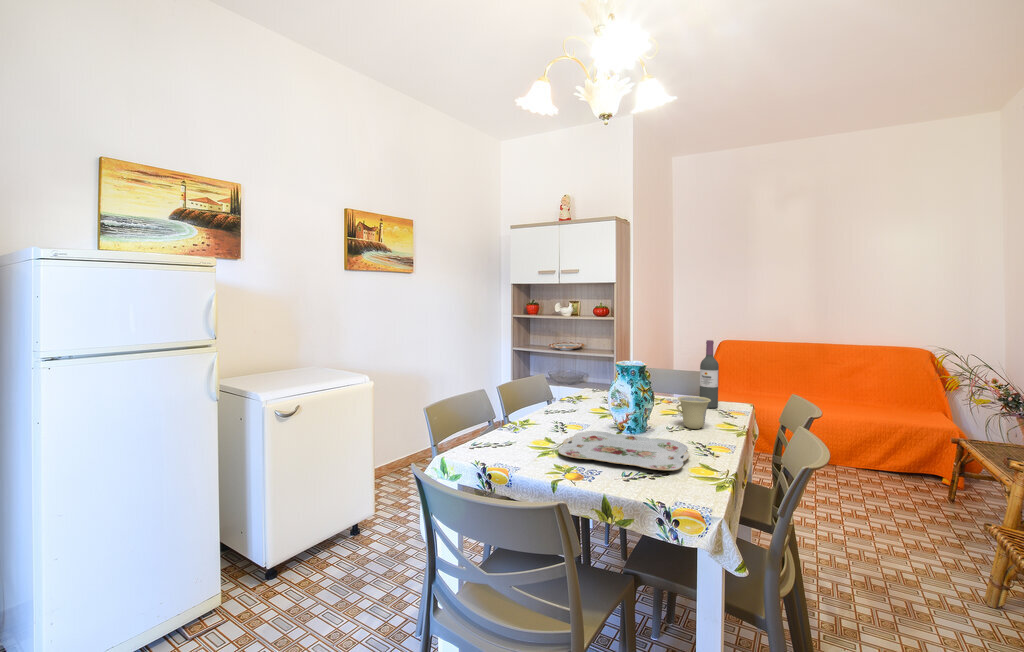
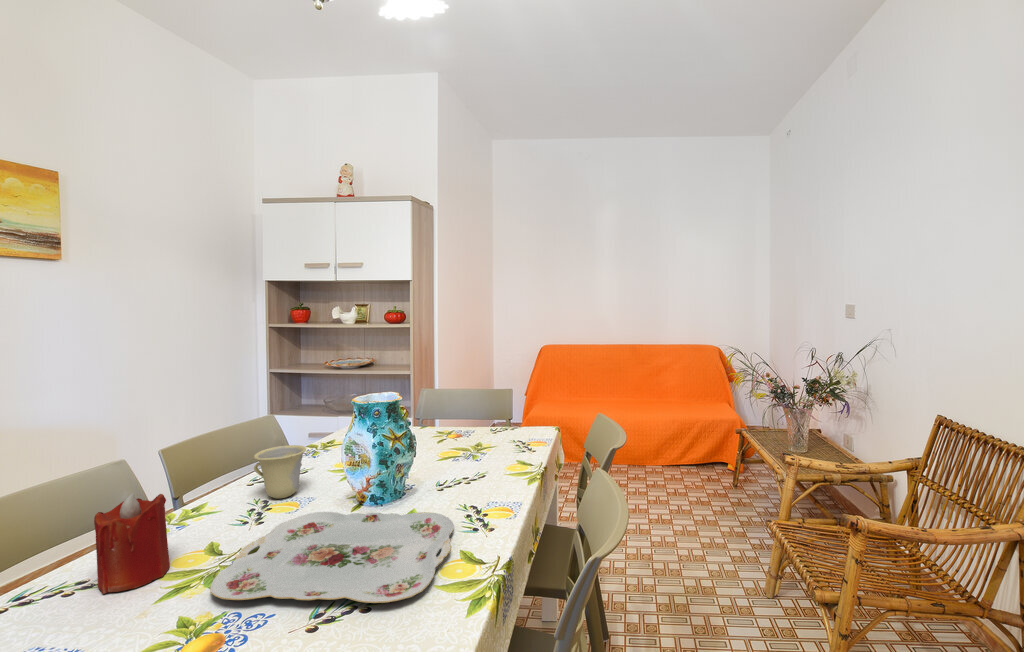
wine bottle: present [699,340,719,408] -> none [490,349,514,437]
cup: present [676,396,711,429] -> present [254,445,306,499]
candle: none [498,401,528,449] -> present [94,493,170,594]

